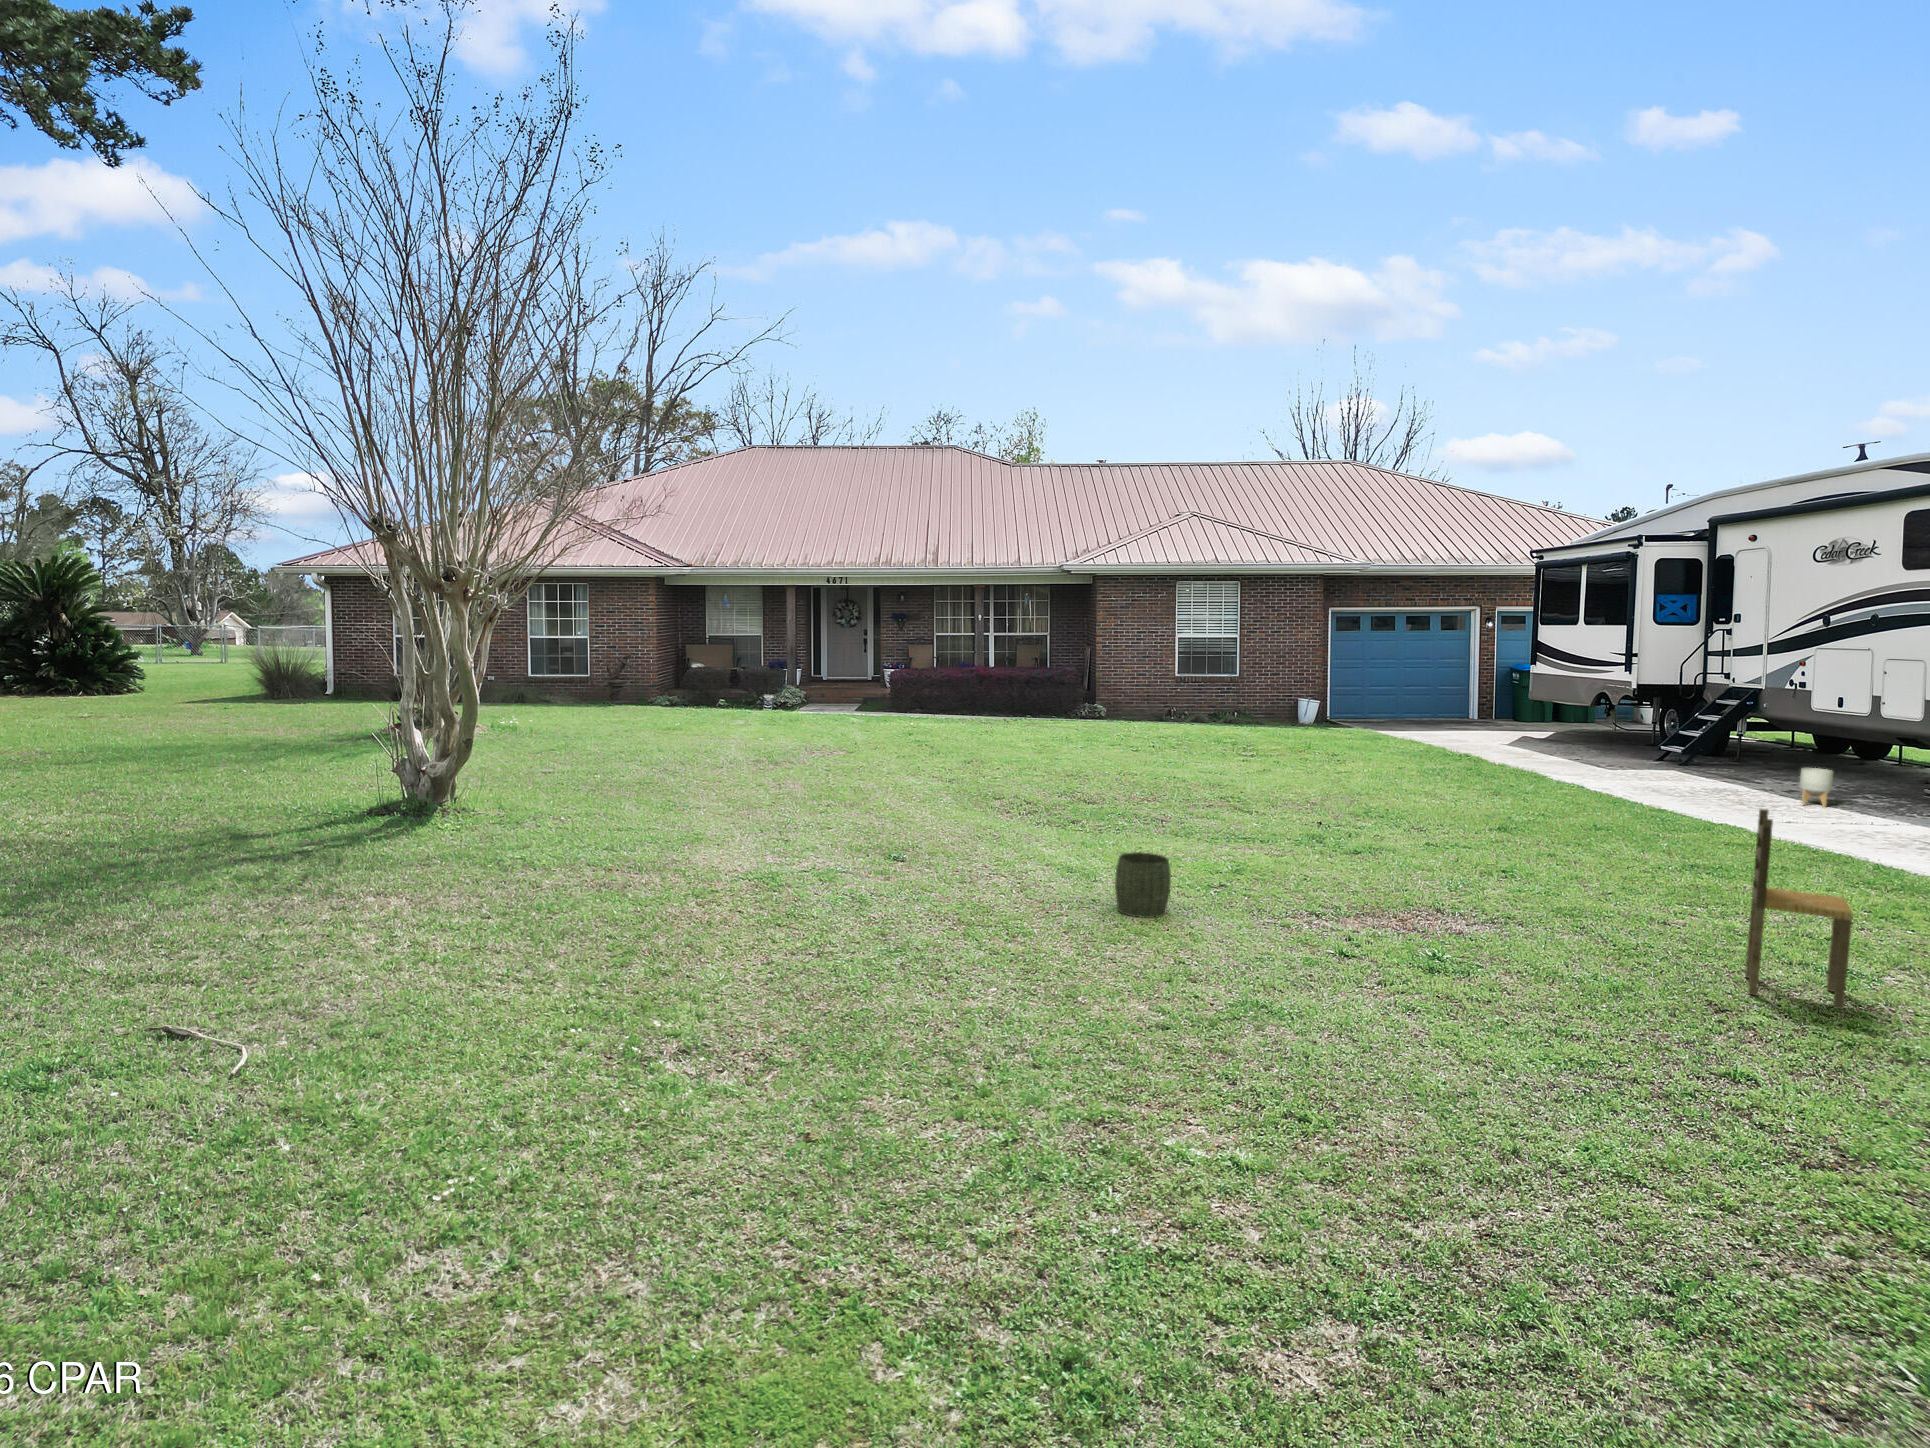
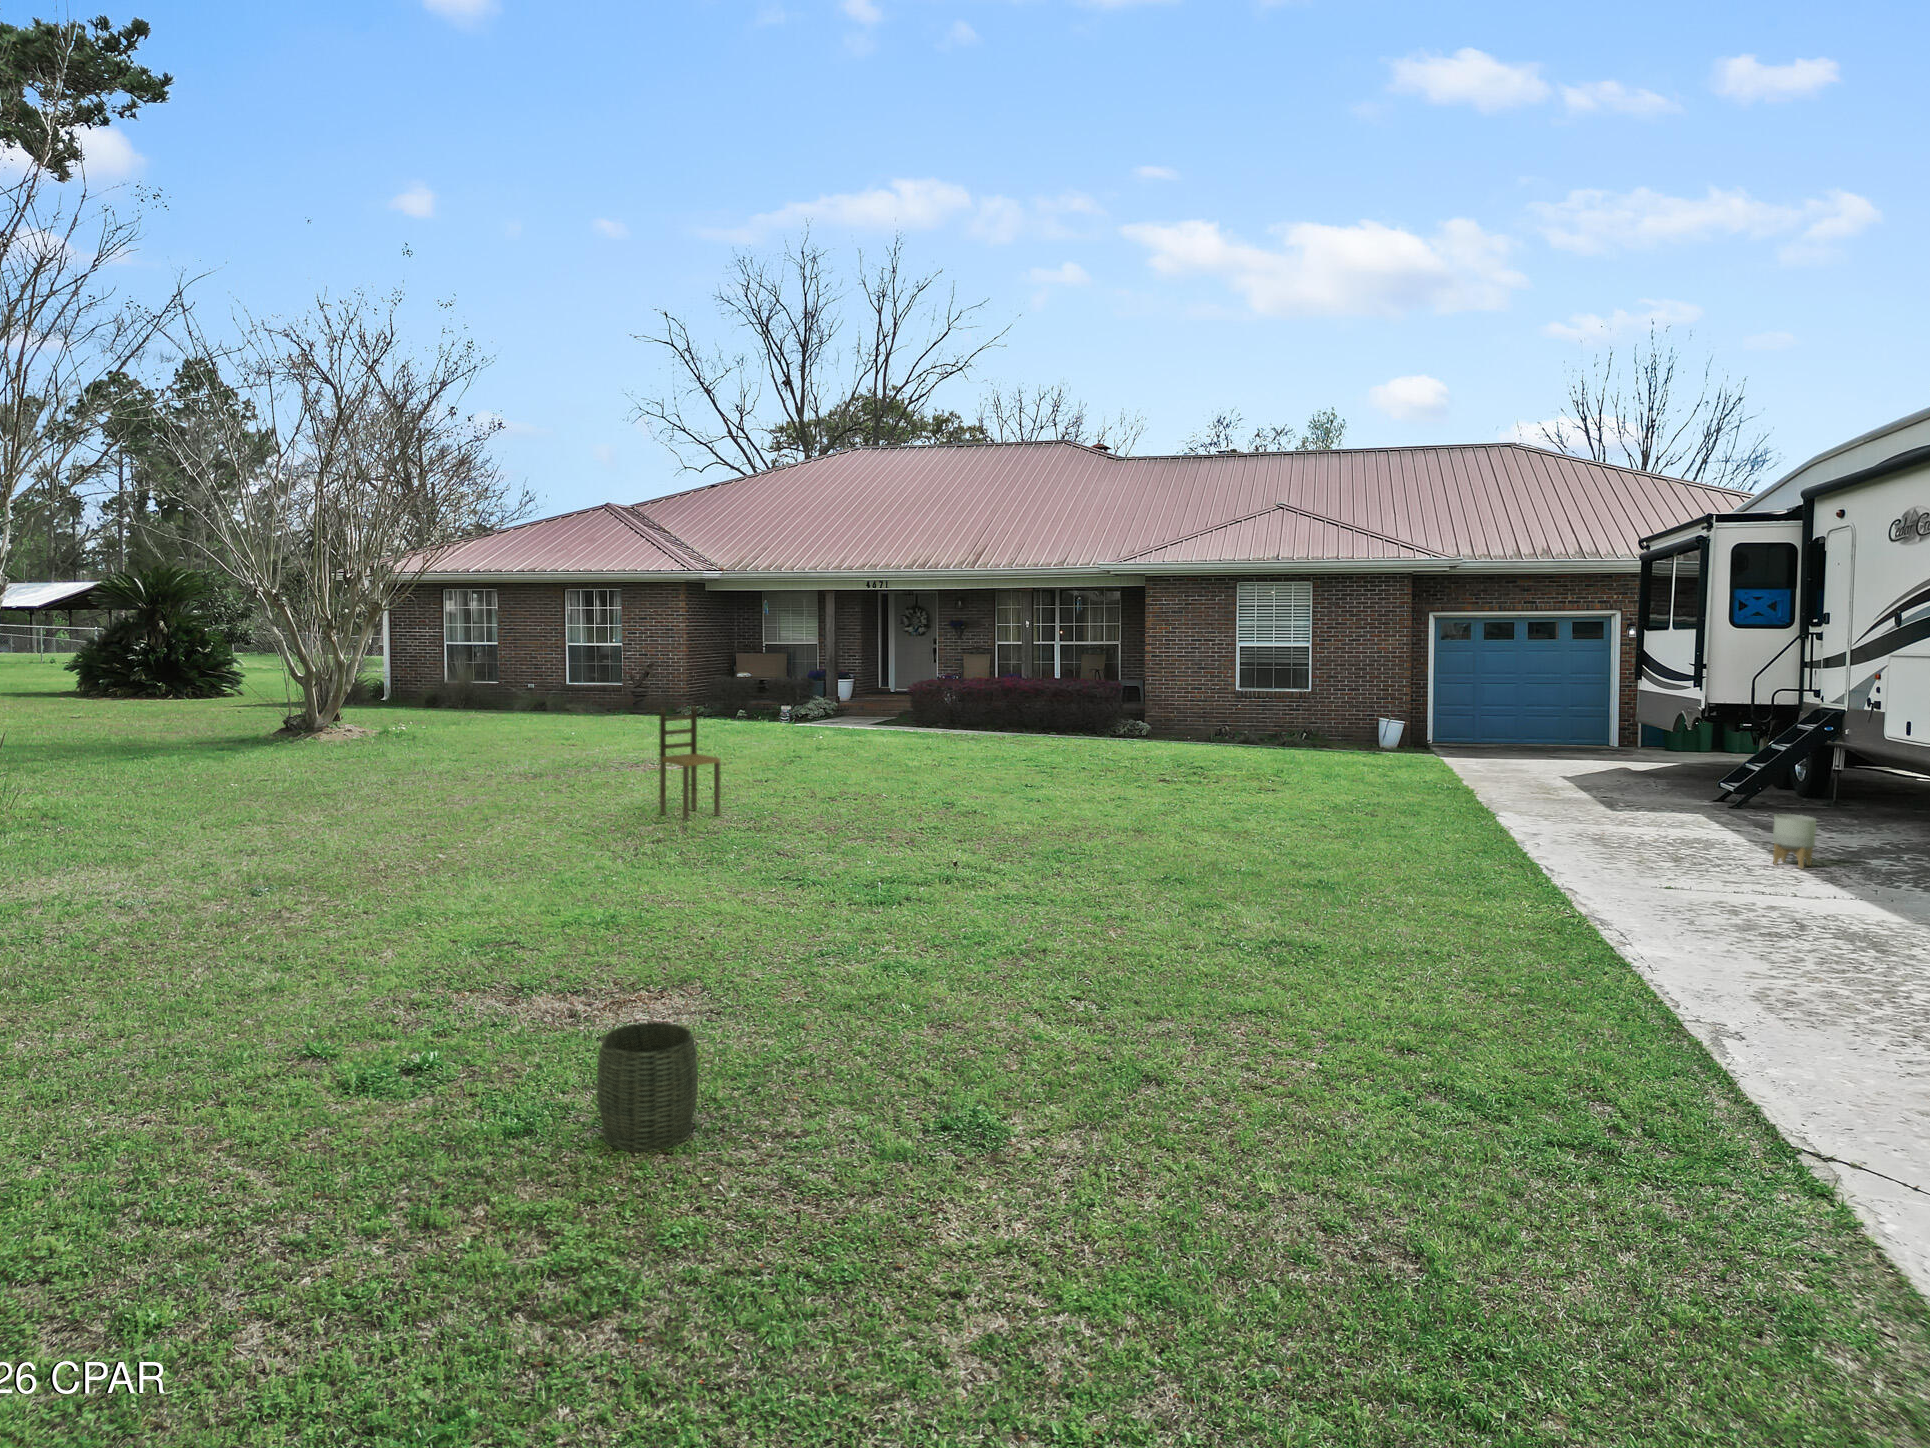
chair: present [1745,809,1853,1009] -> present [659,706,721,820]
woven basket: present [1115,852,1171,918] -> present [597,1022,698,1152]

